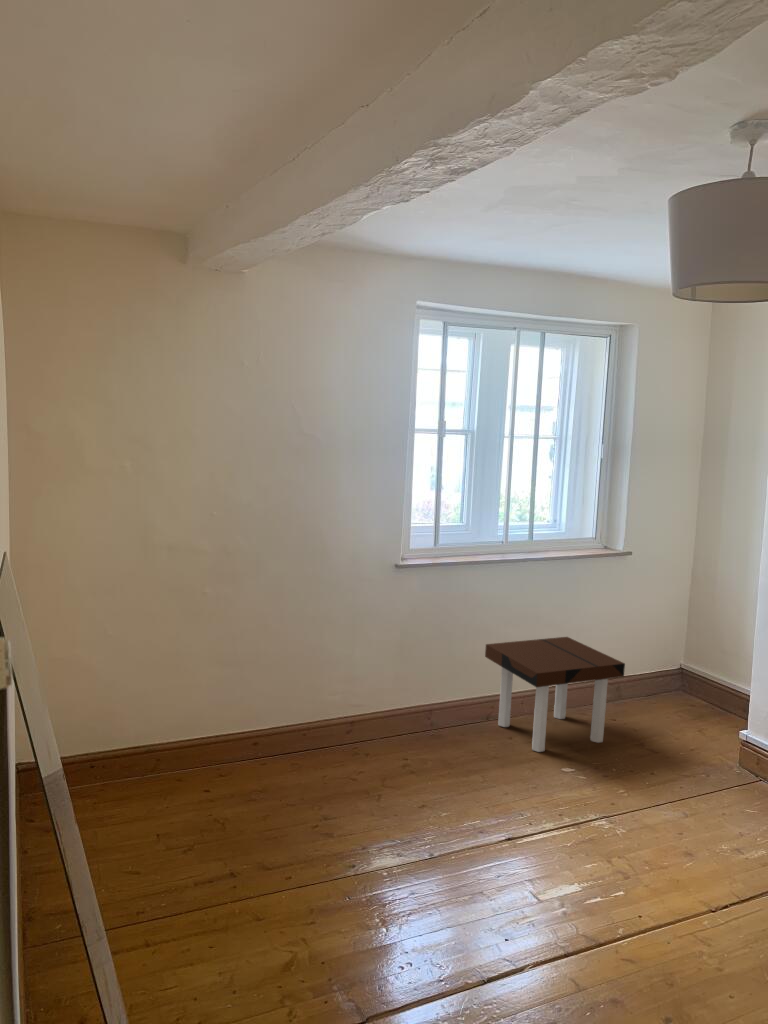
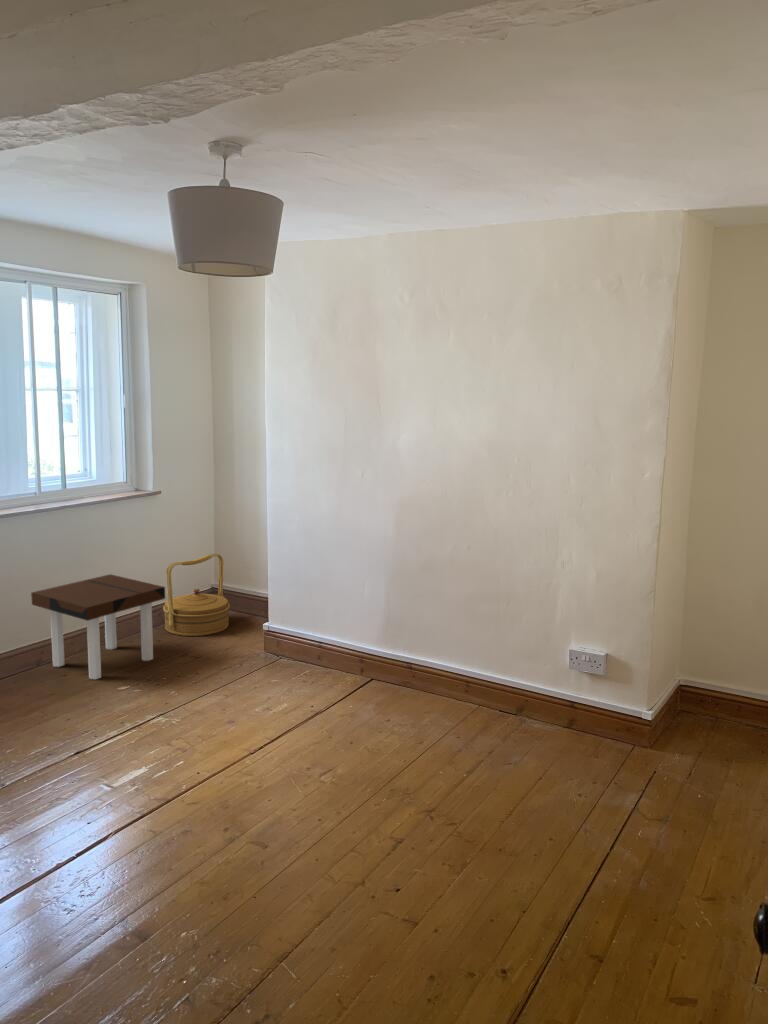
woven basket: none [620,631,700,725] -> present [163,553,230,636]

